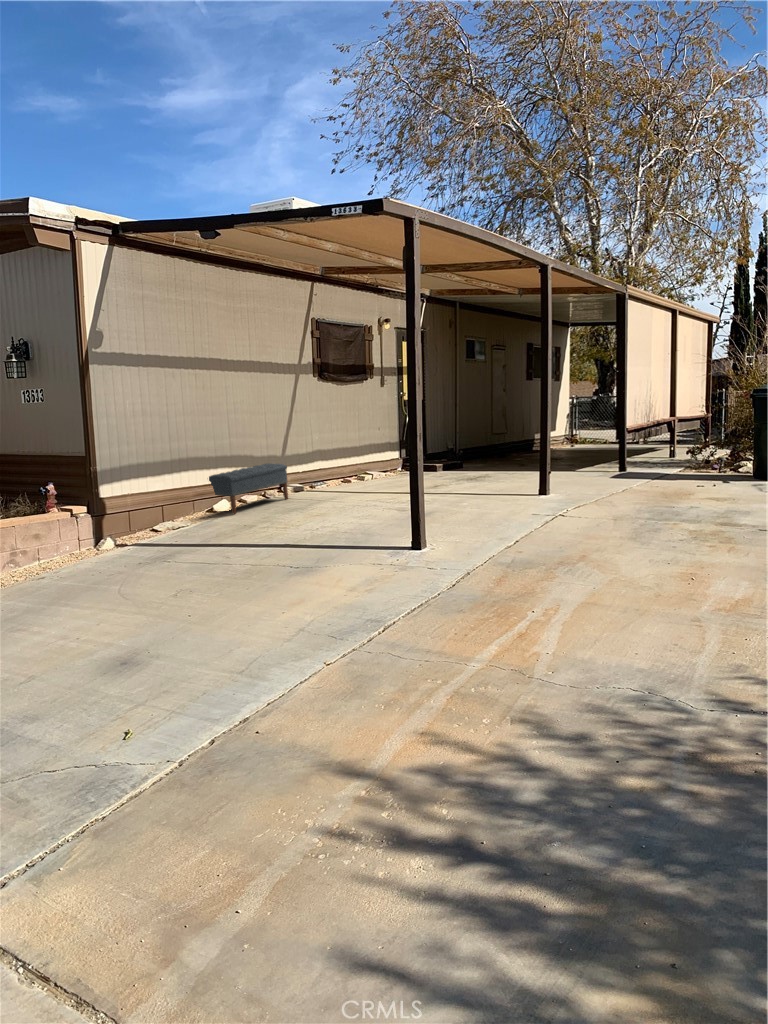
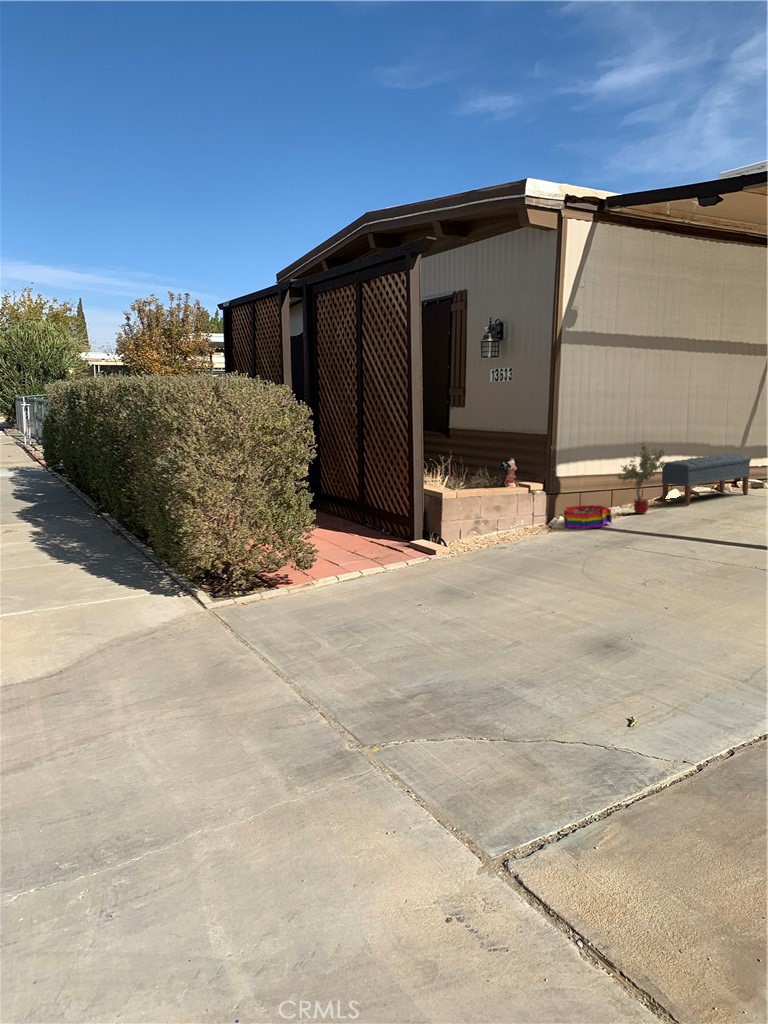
potted tree: none [162,458,208,527] -> present [618,443,665,514]
storage bin: none [111,522,160,548] -> present [564,505,612,529]

